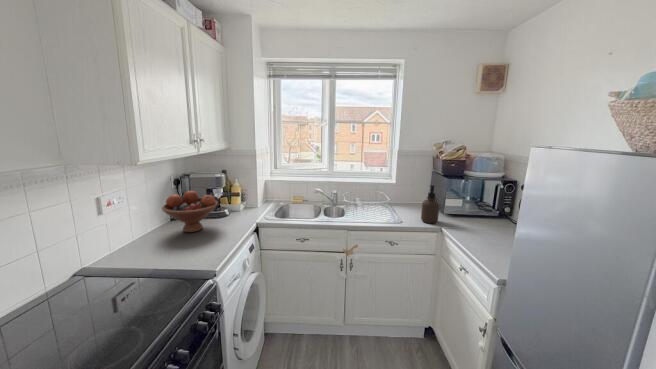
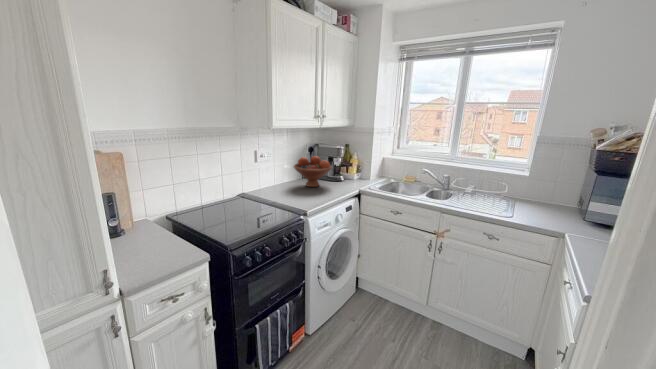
soap dispenser: present [421,185,439,223] -> none [540,179,568,226]

